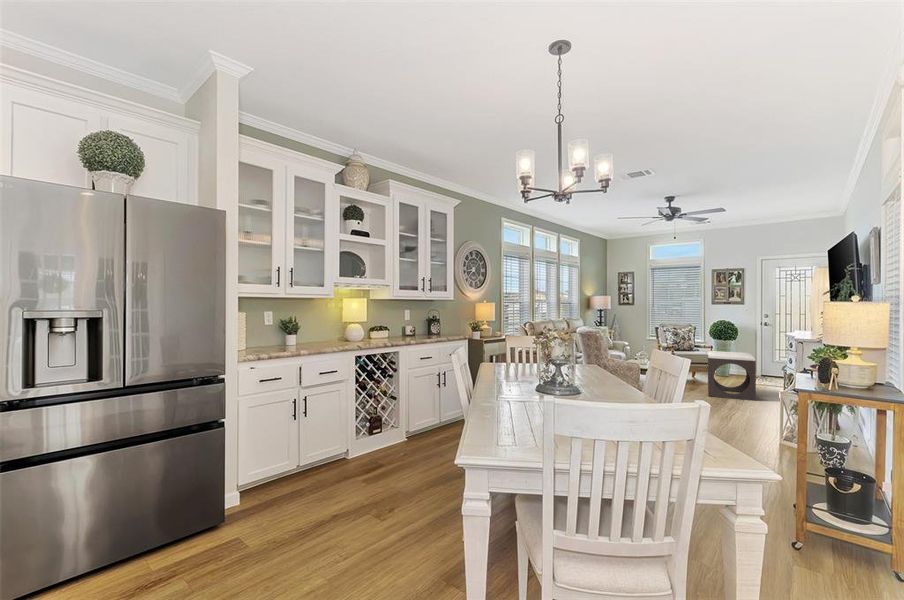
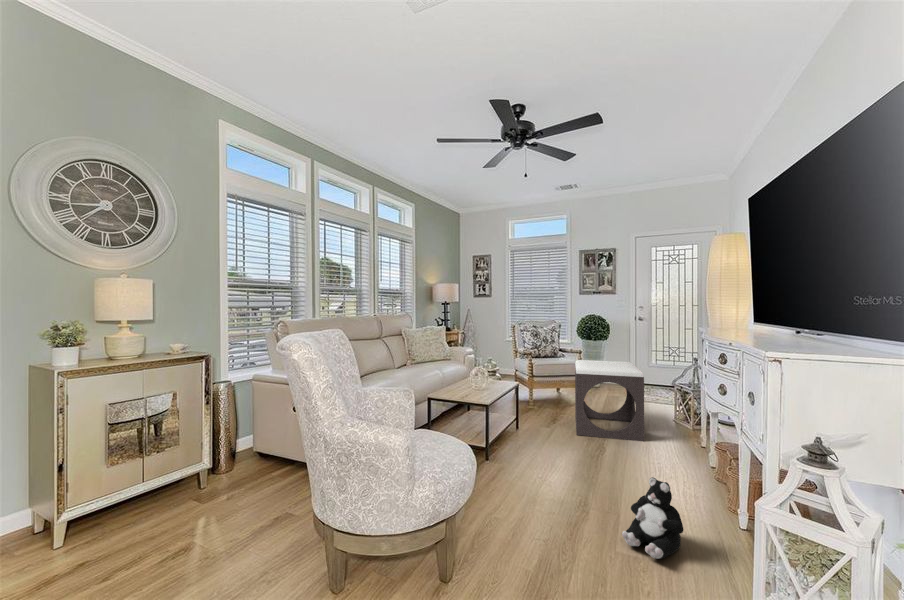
plush toy: none [730,398,761,428] -> present [622,477,684,559]

